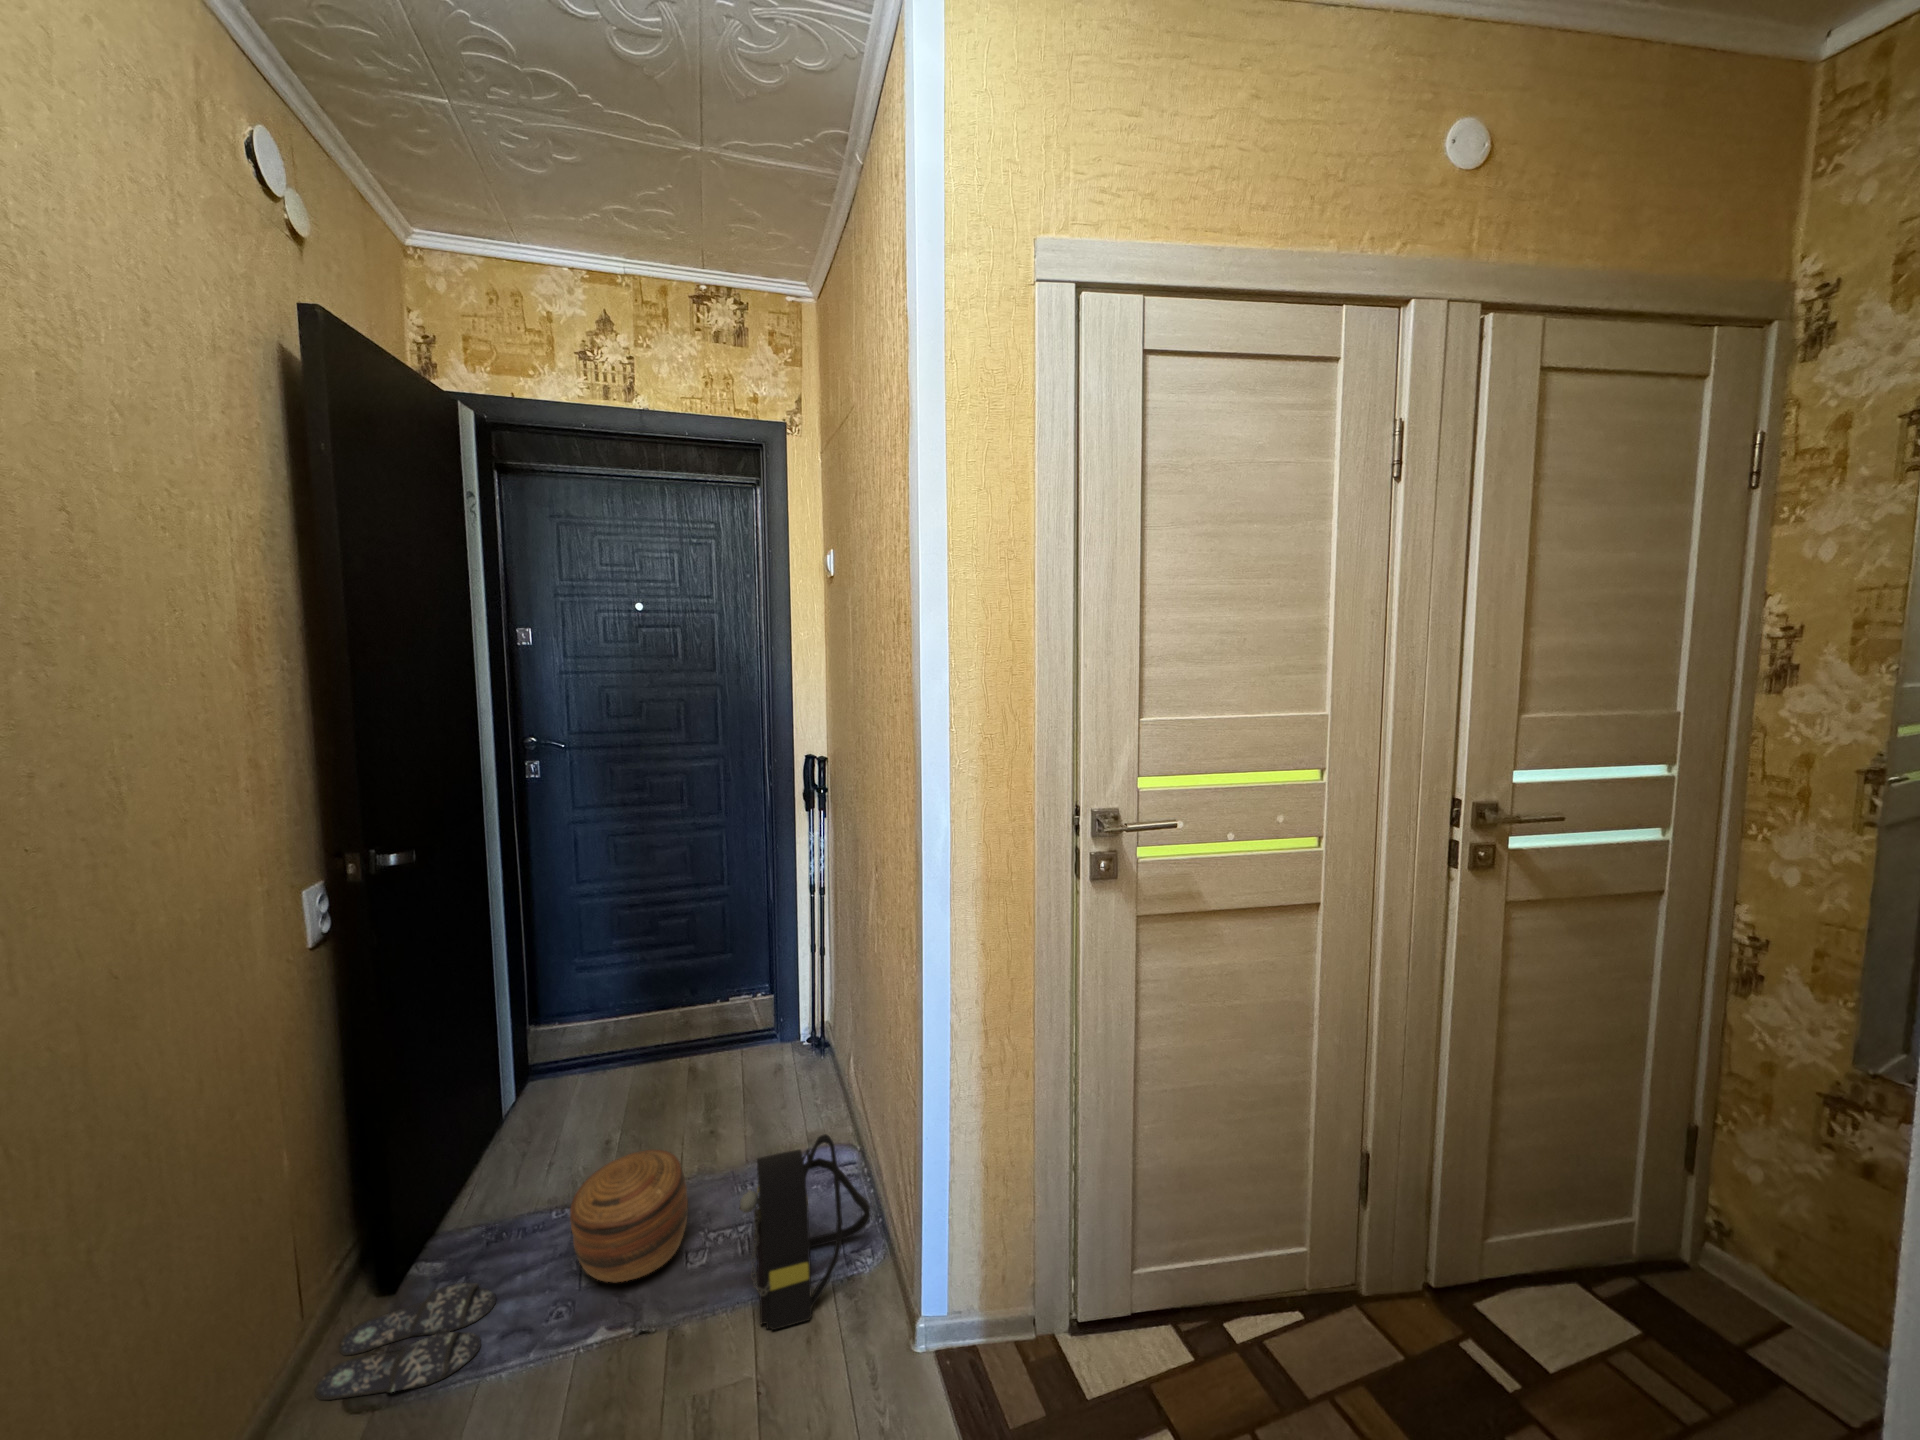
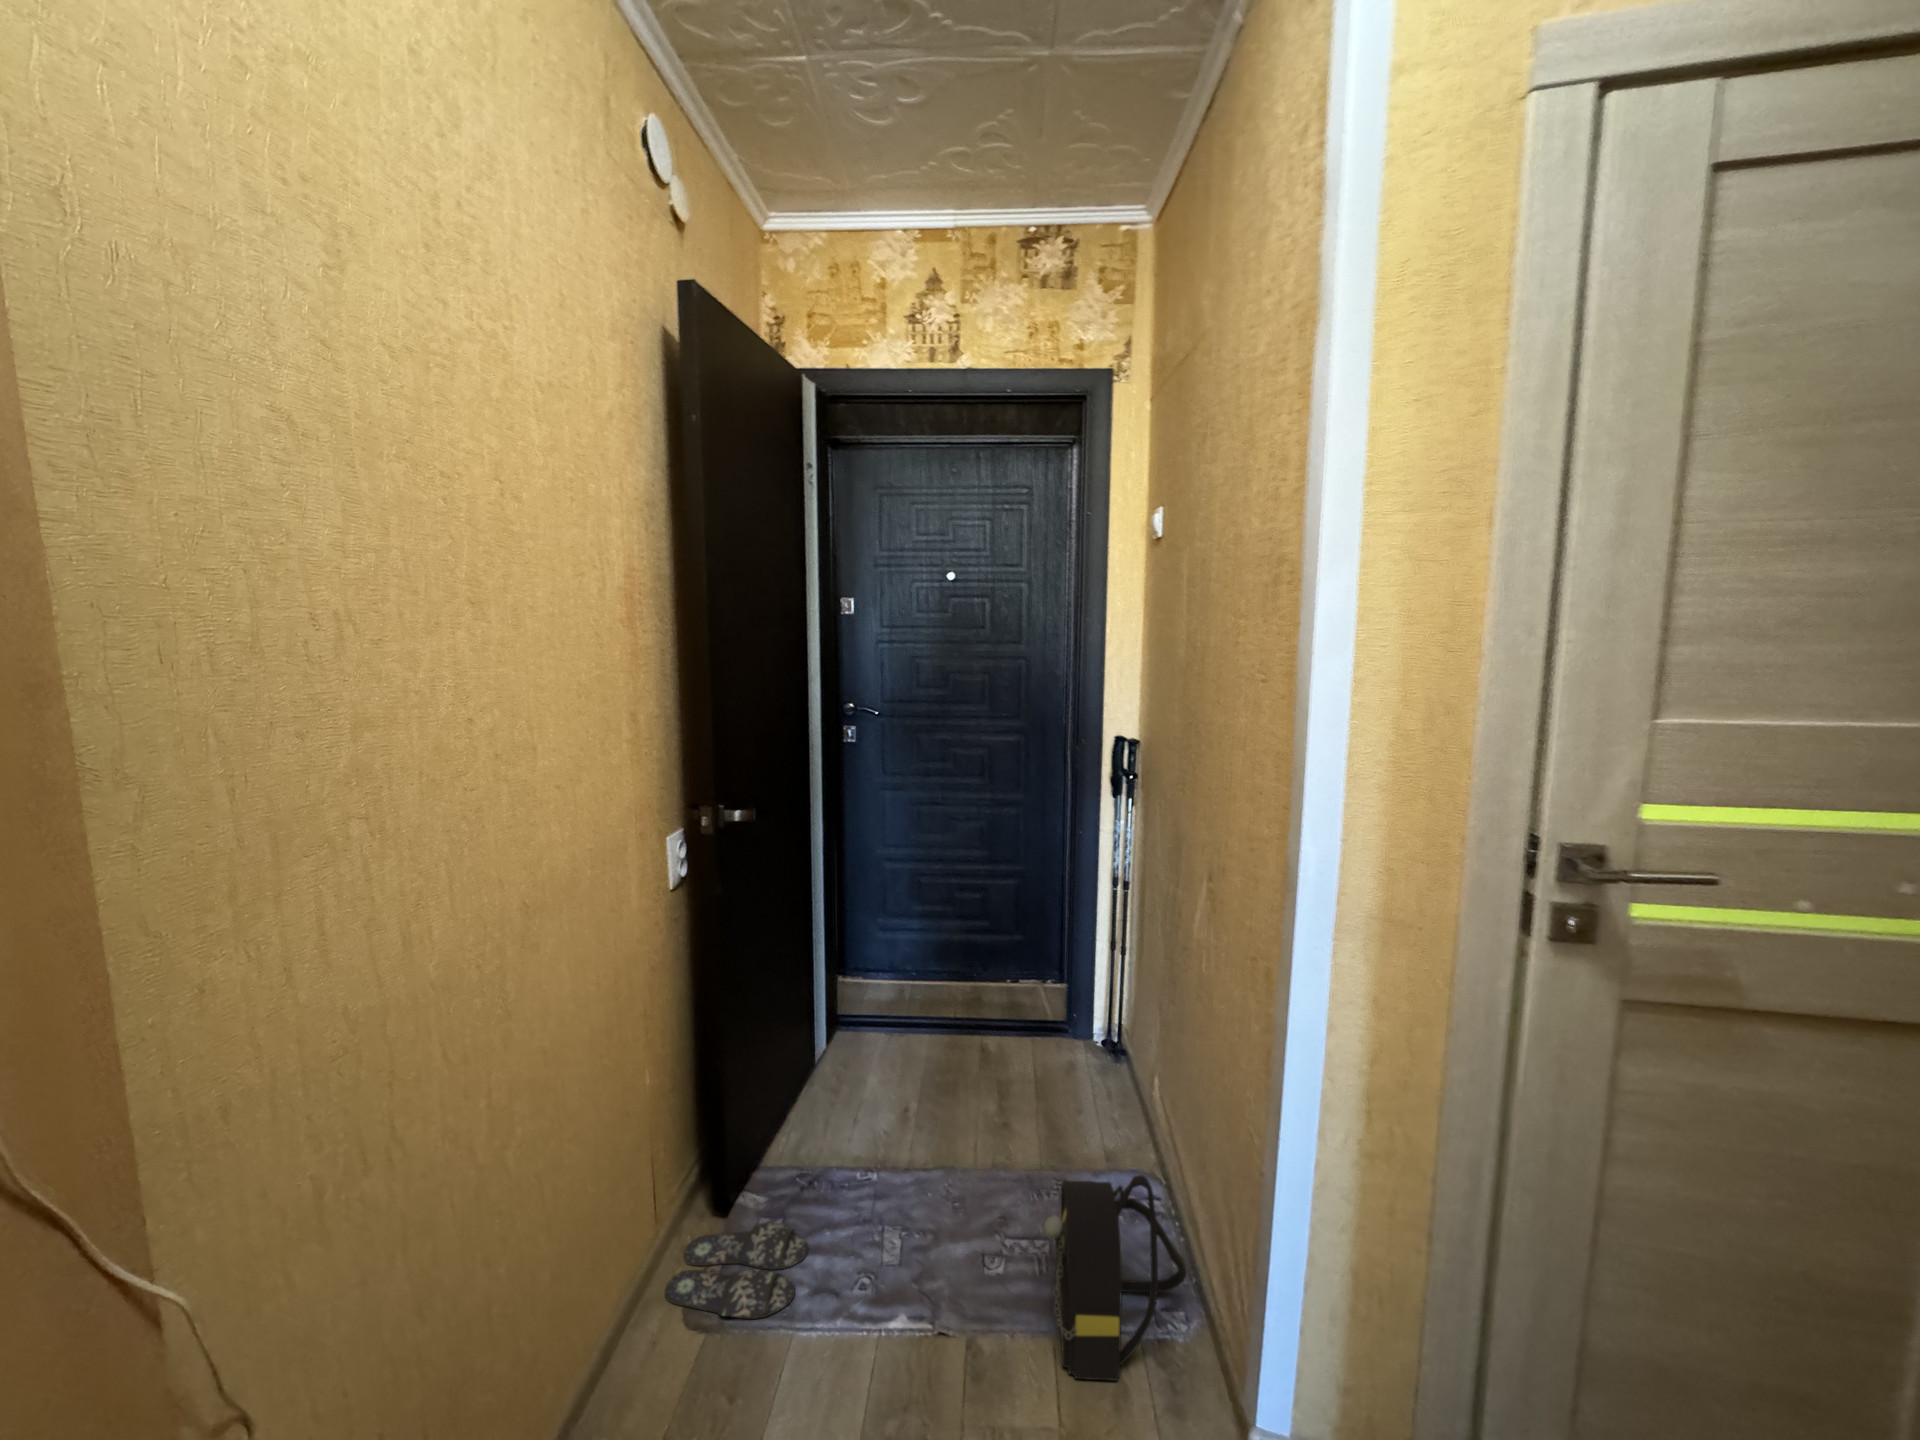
basket: present [570,1150,688,1282] -> none [875,1136,986,1270]

